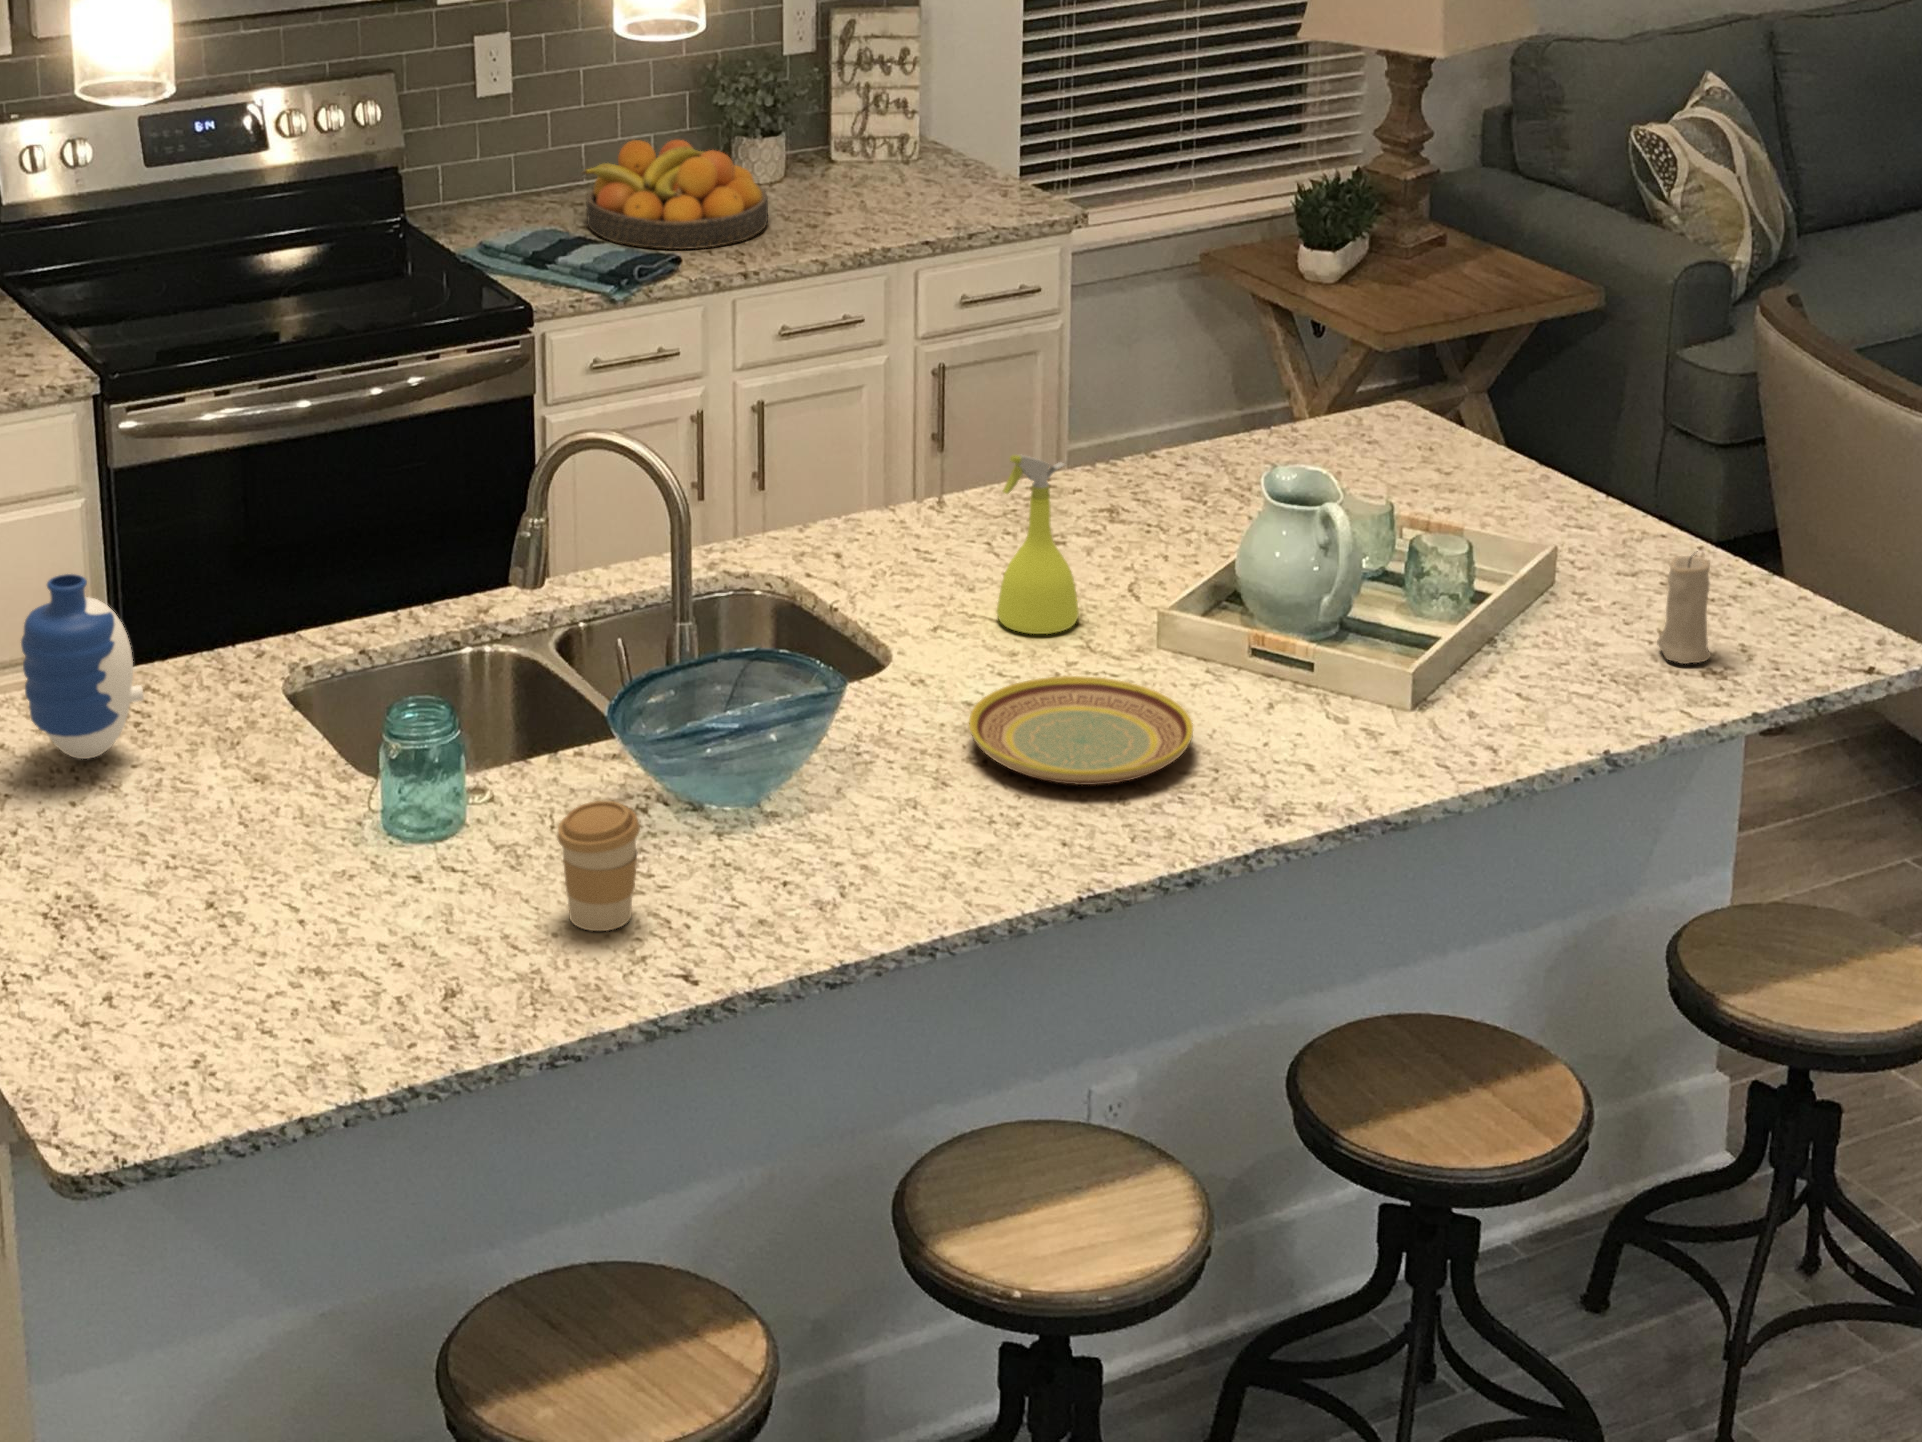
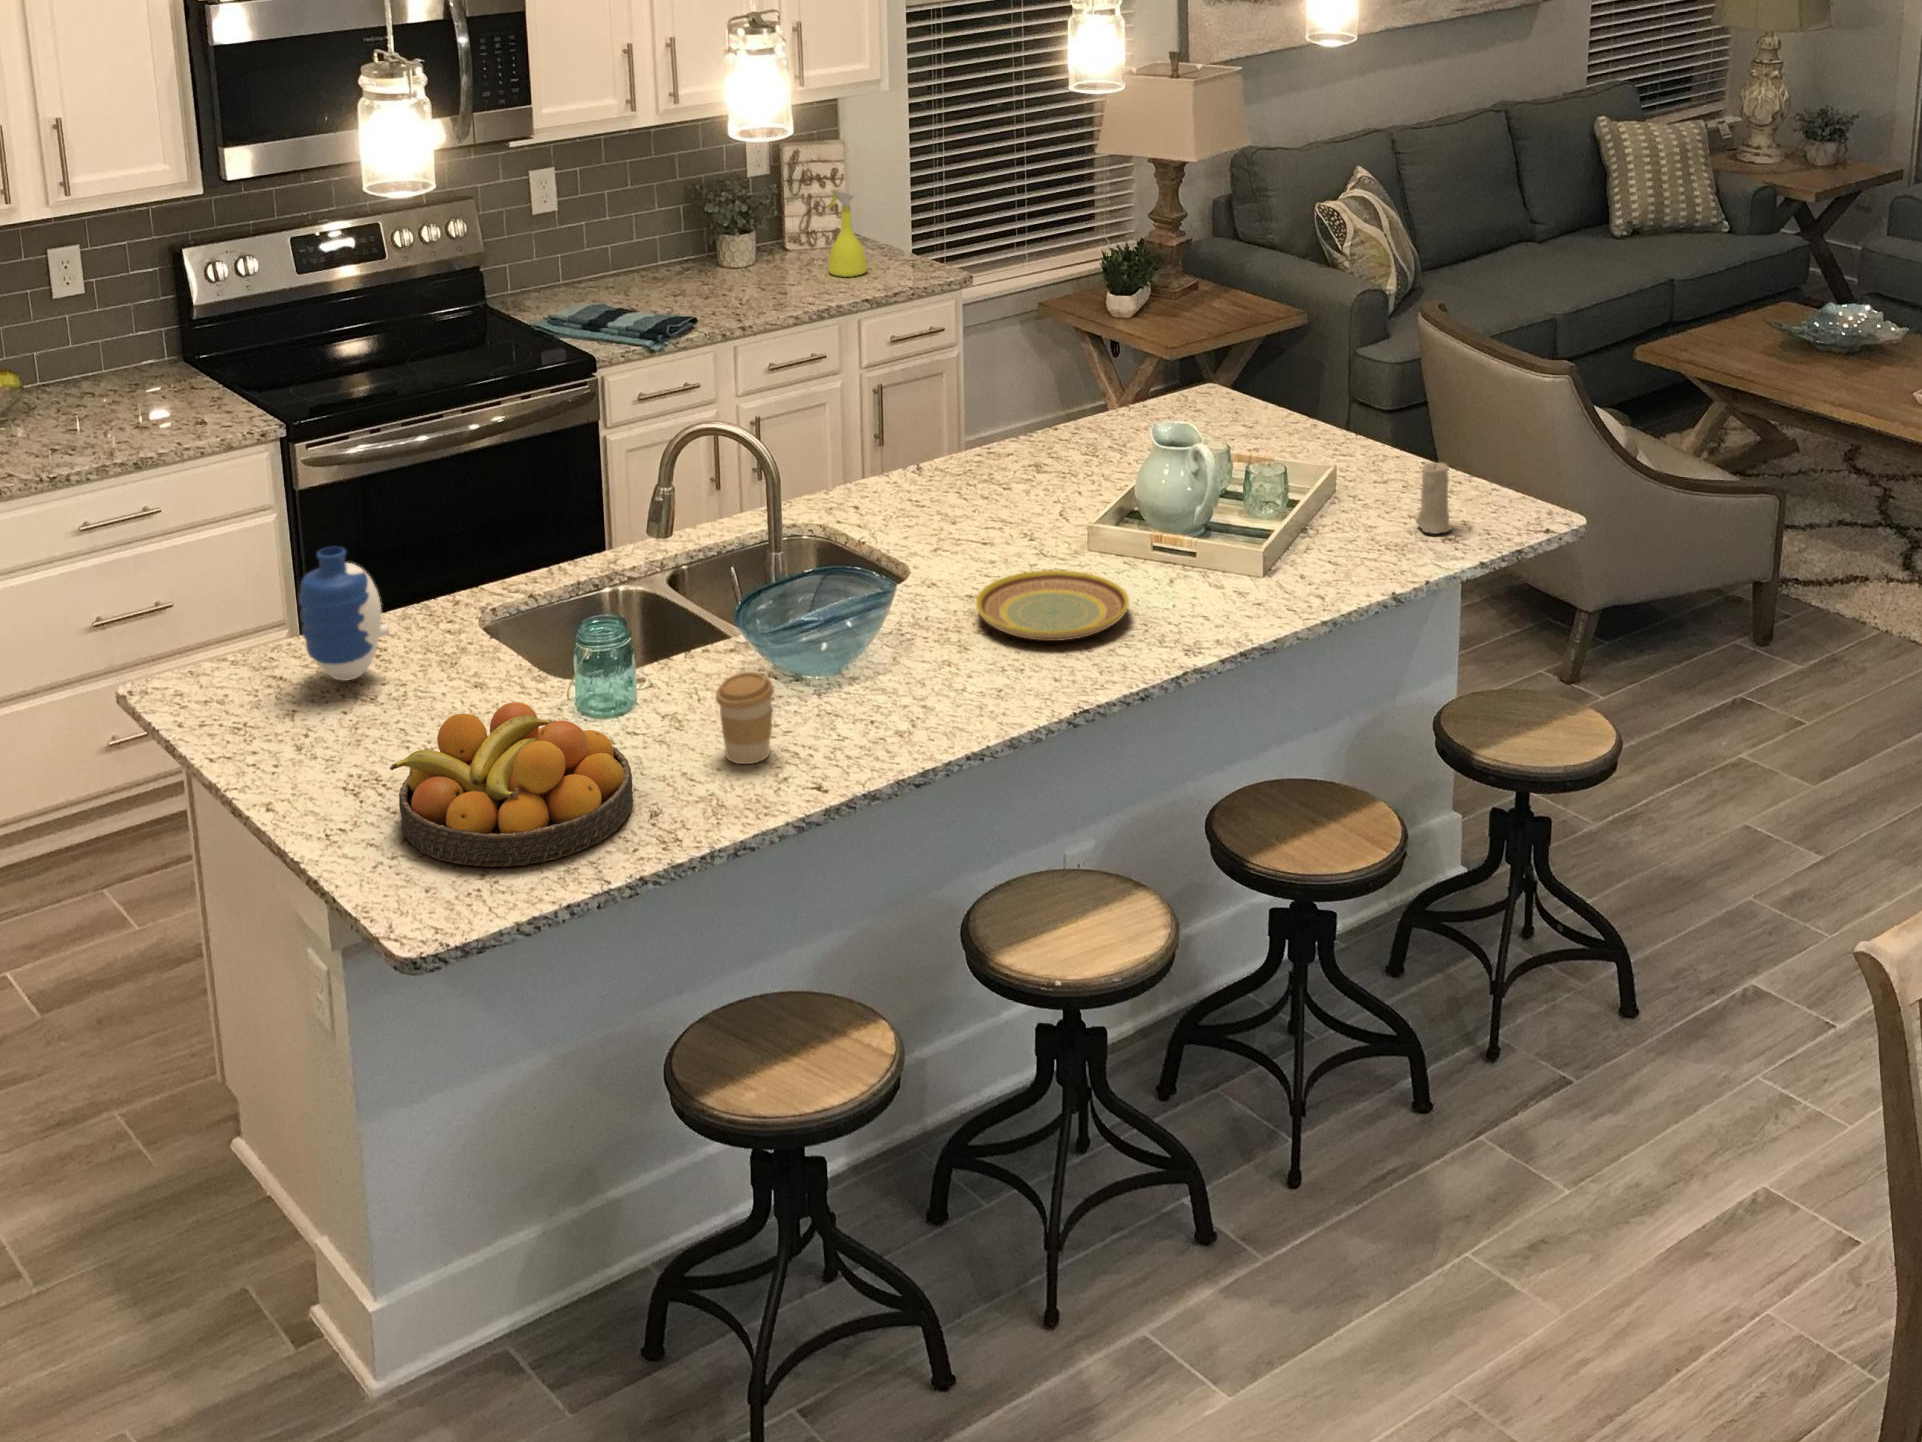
fruit bowl: present [582,140,768,249] -> present [390,702,633,867]
spray bottle: present [997,454,1079,634] -> present [828,190,867,277]

